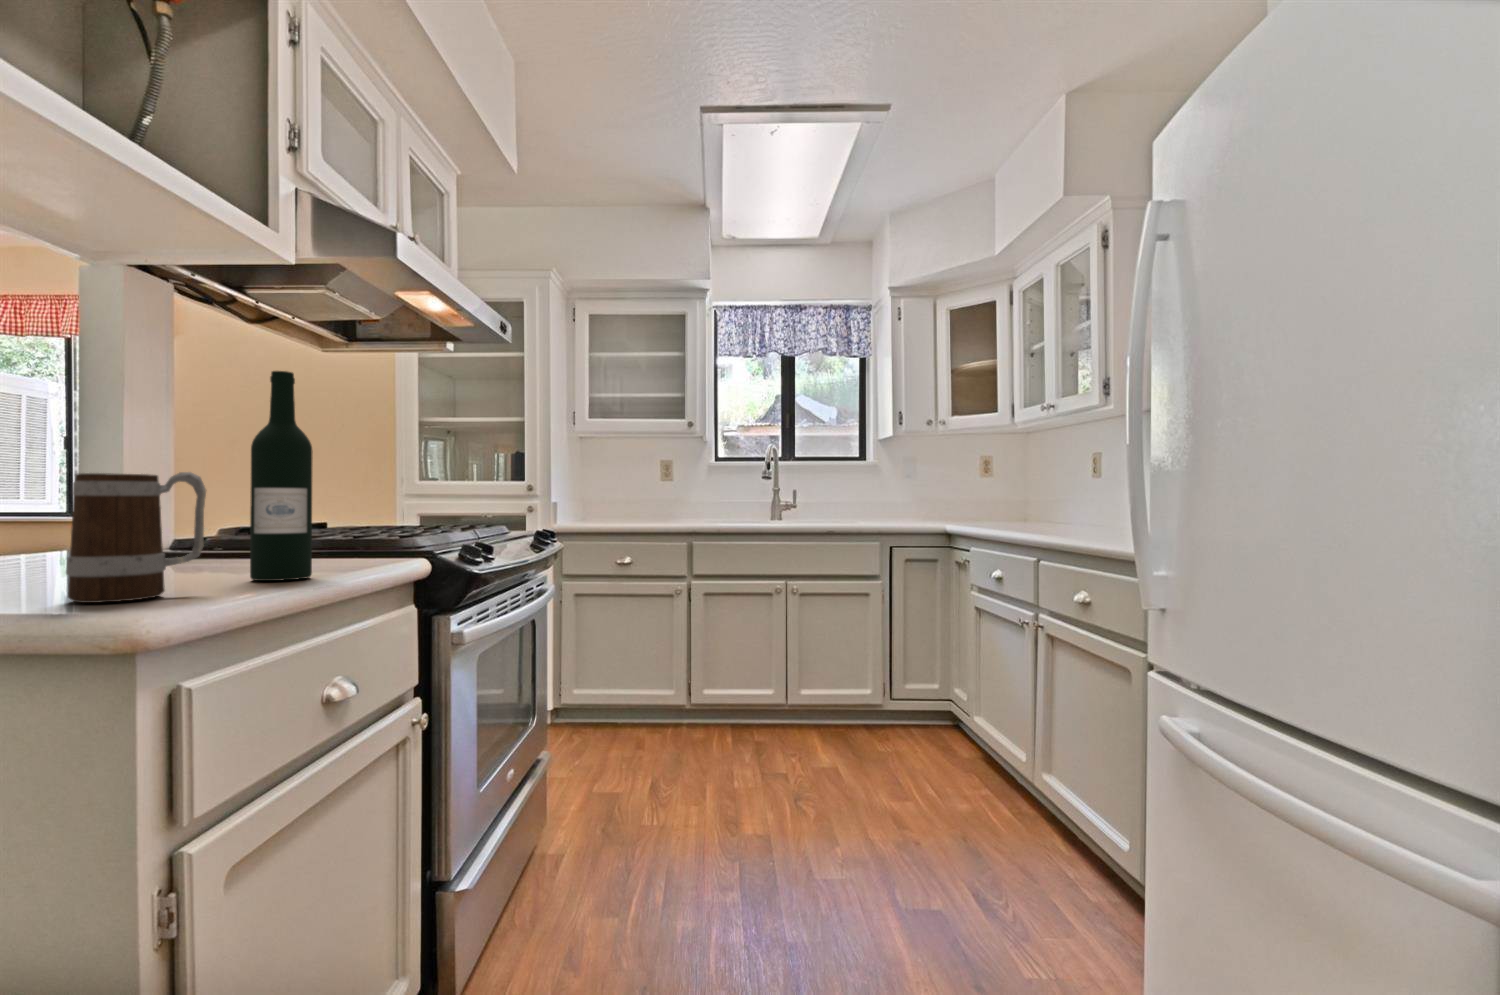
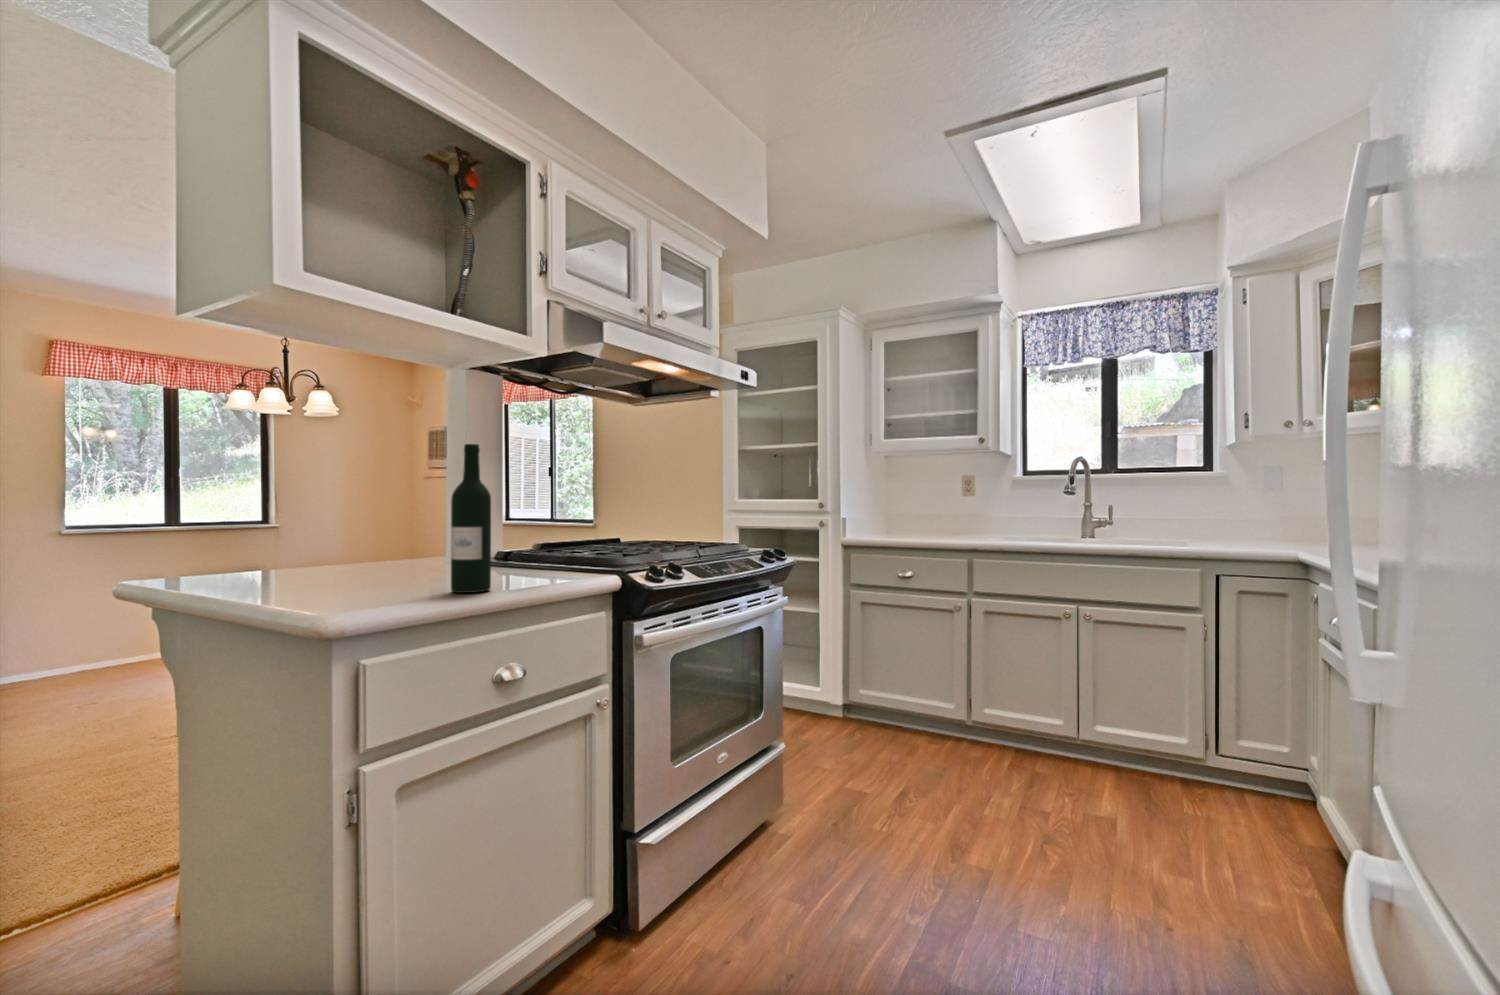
mug: present [66,472,206,603] -> none [323,520,399,604]

